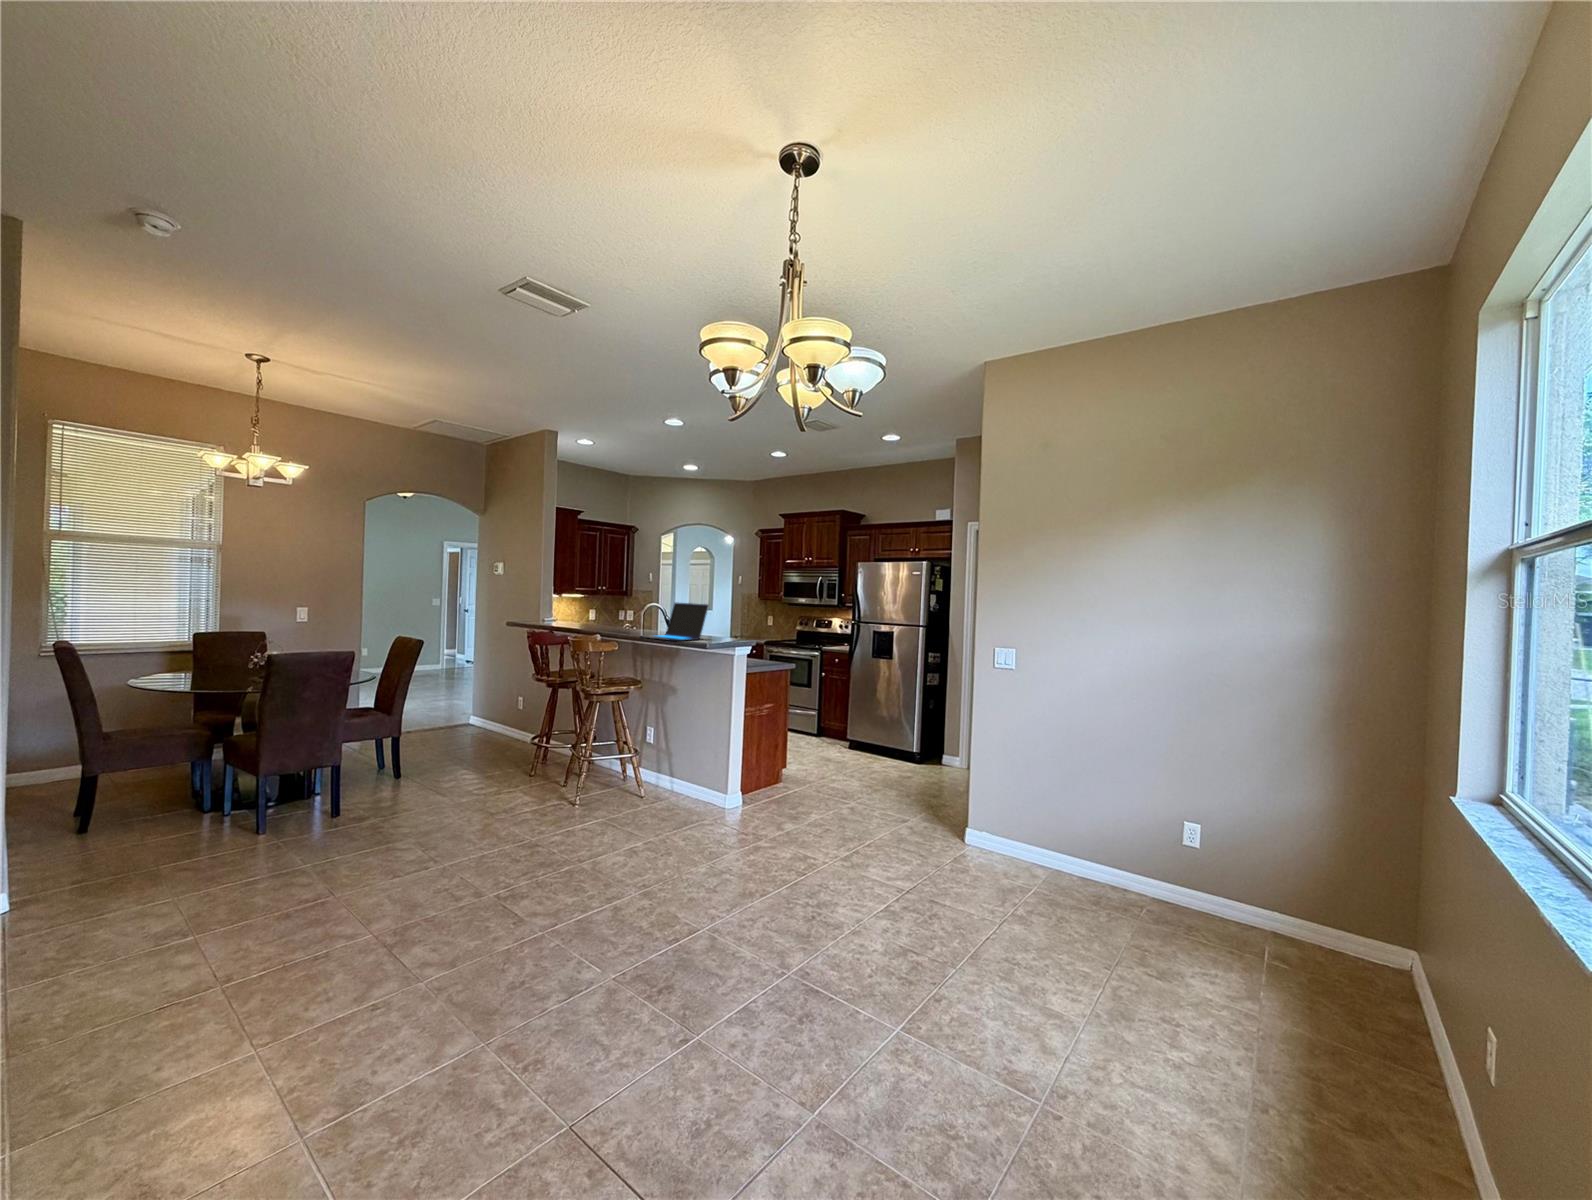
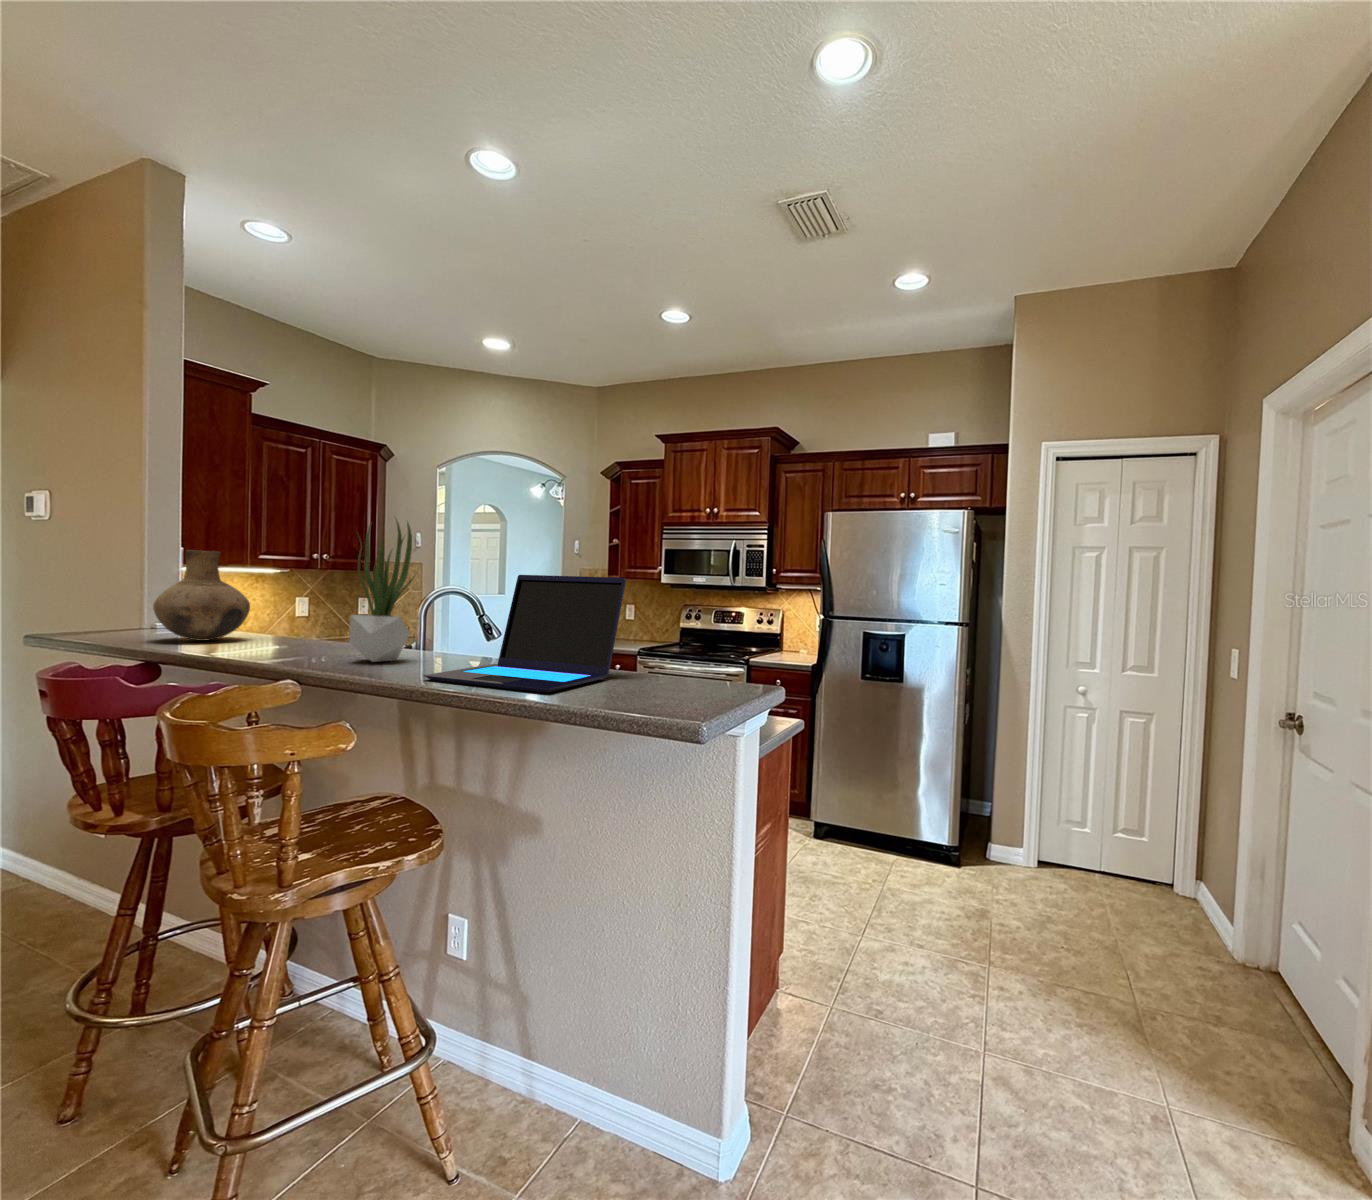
potted plant: none [616,581,640,633] -> present [349,520,415,662]
vase: none [545,590,578,625] -> present [153,550,250,641]

